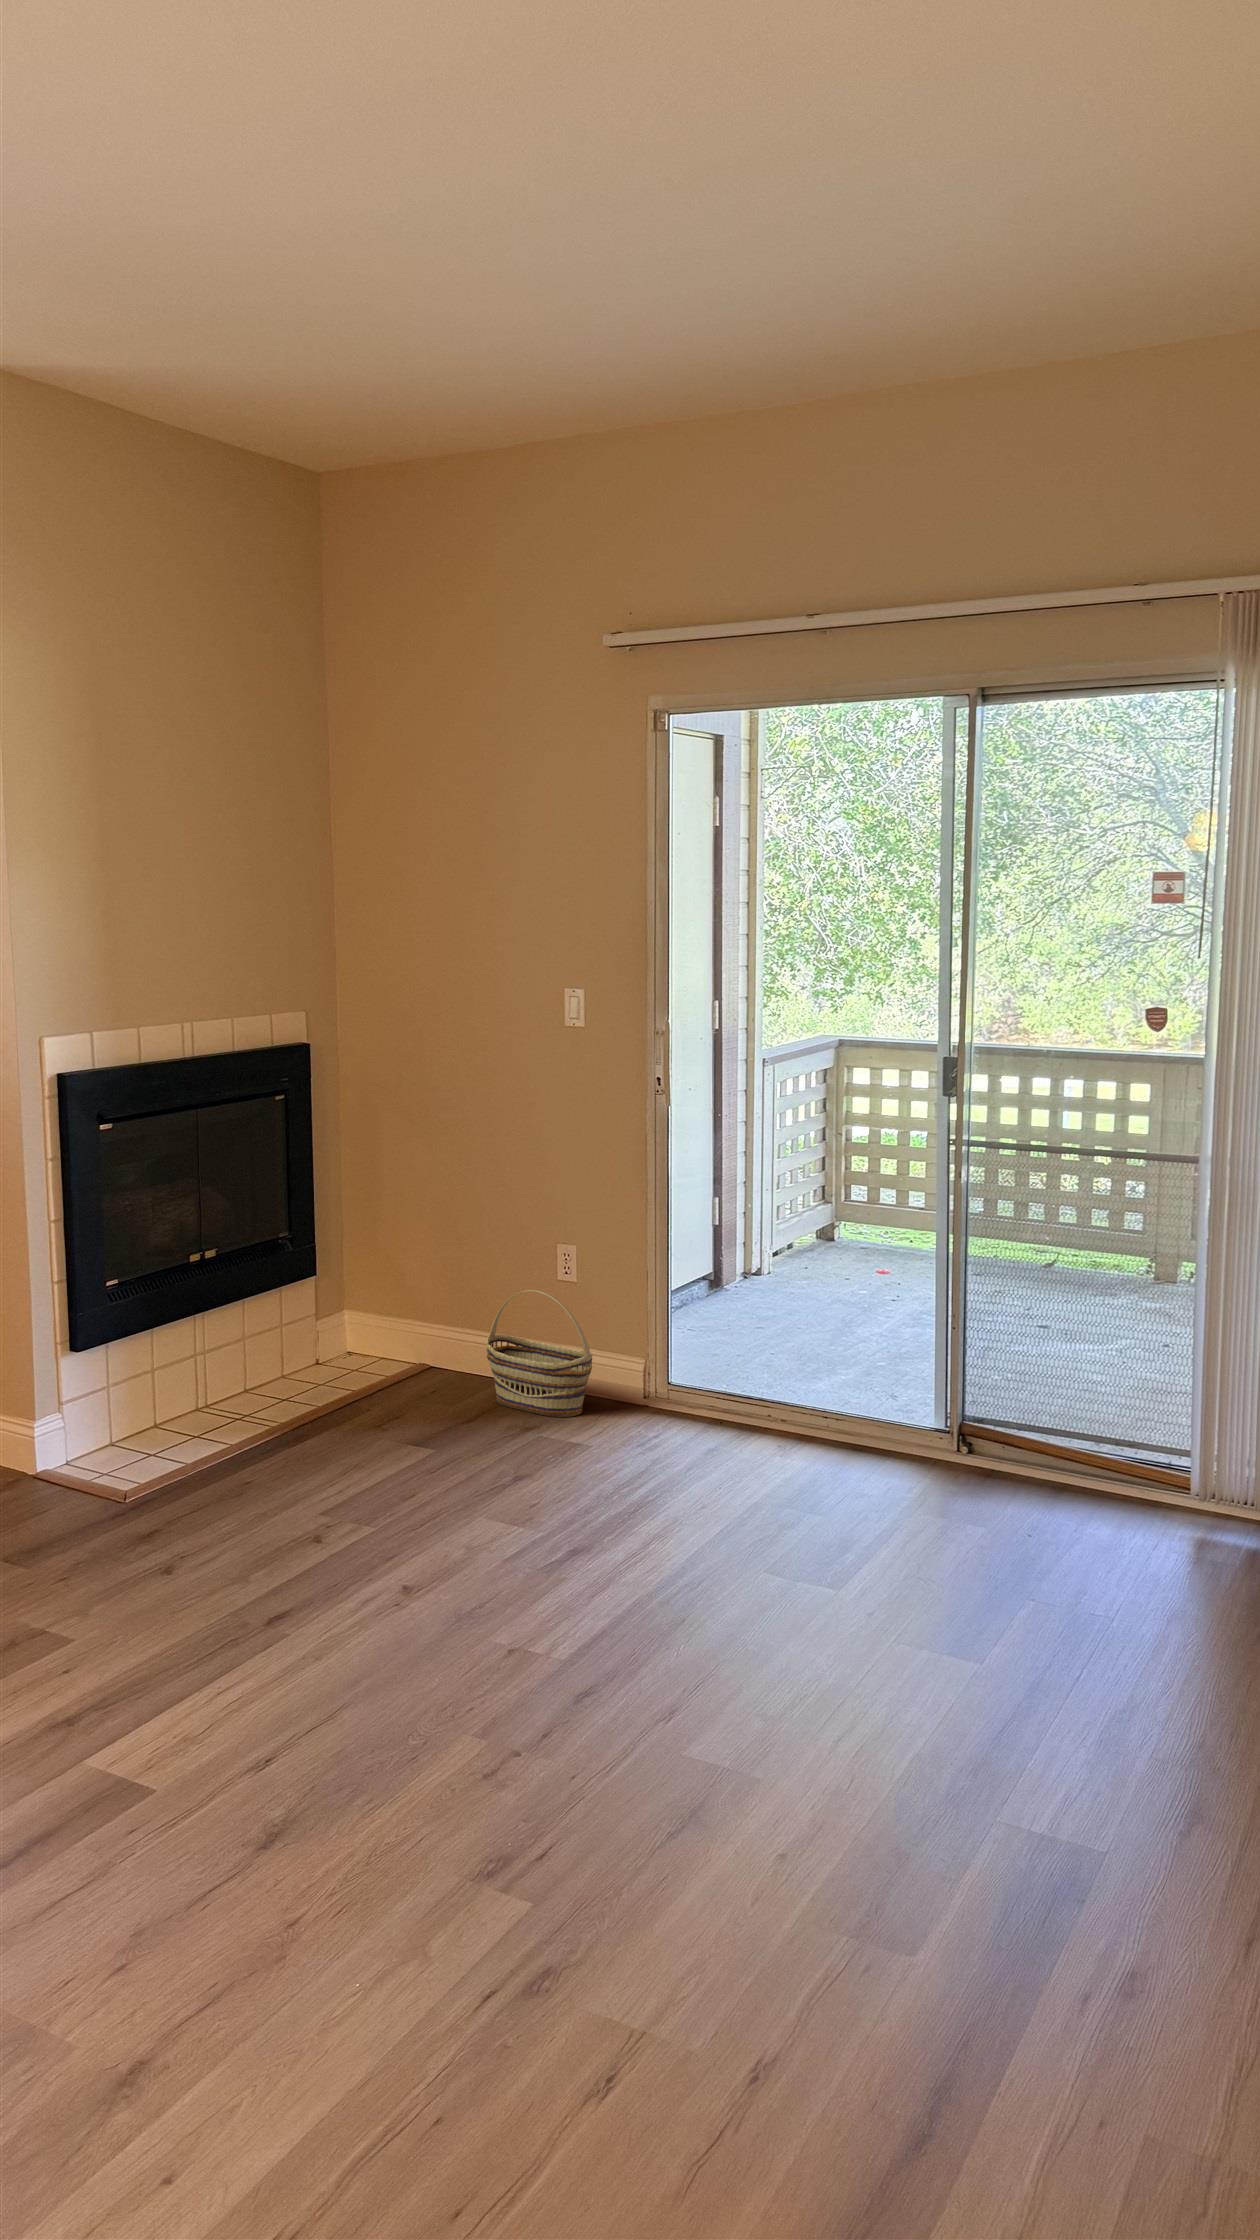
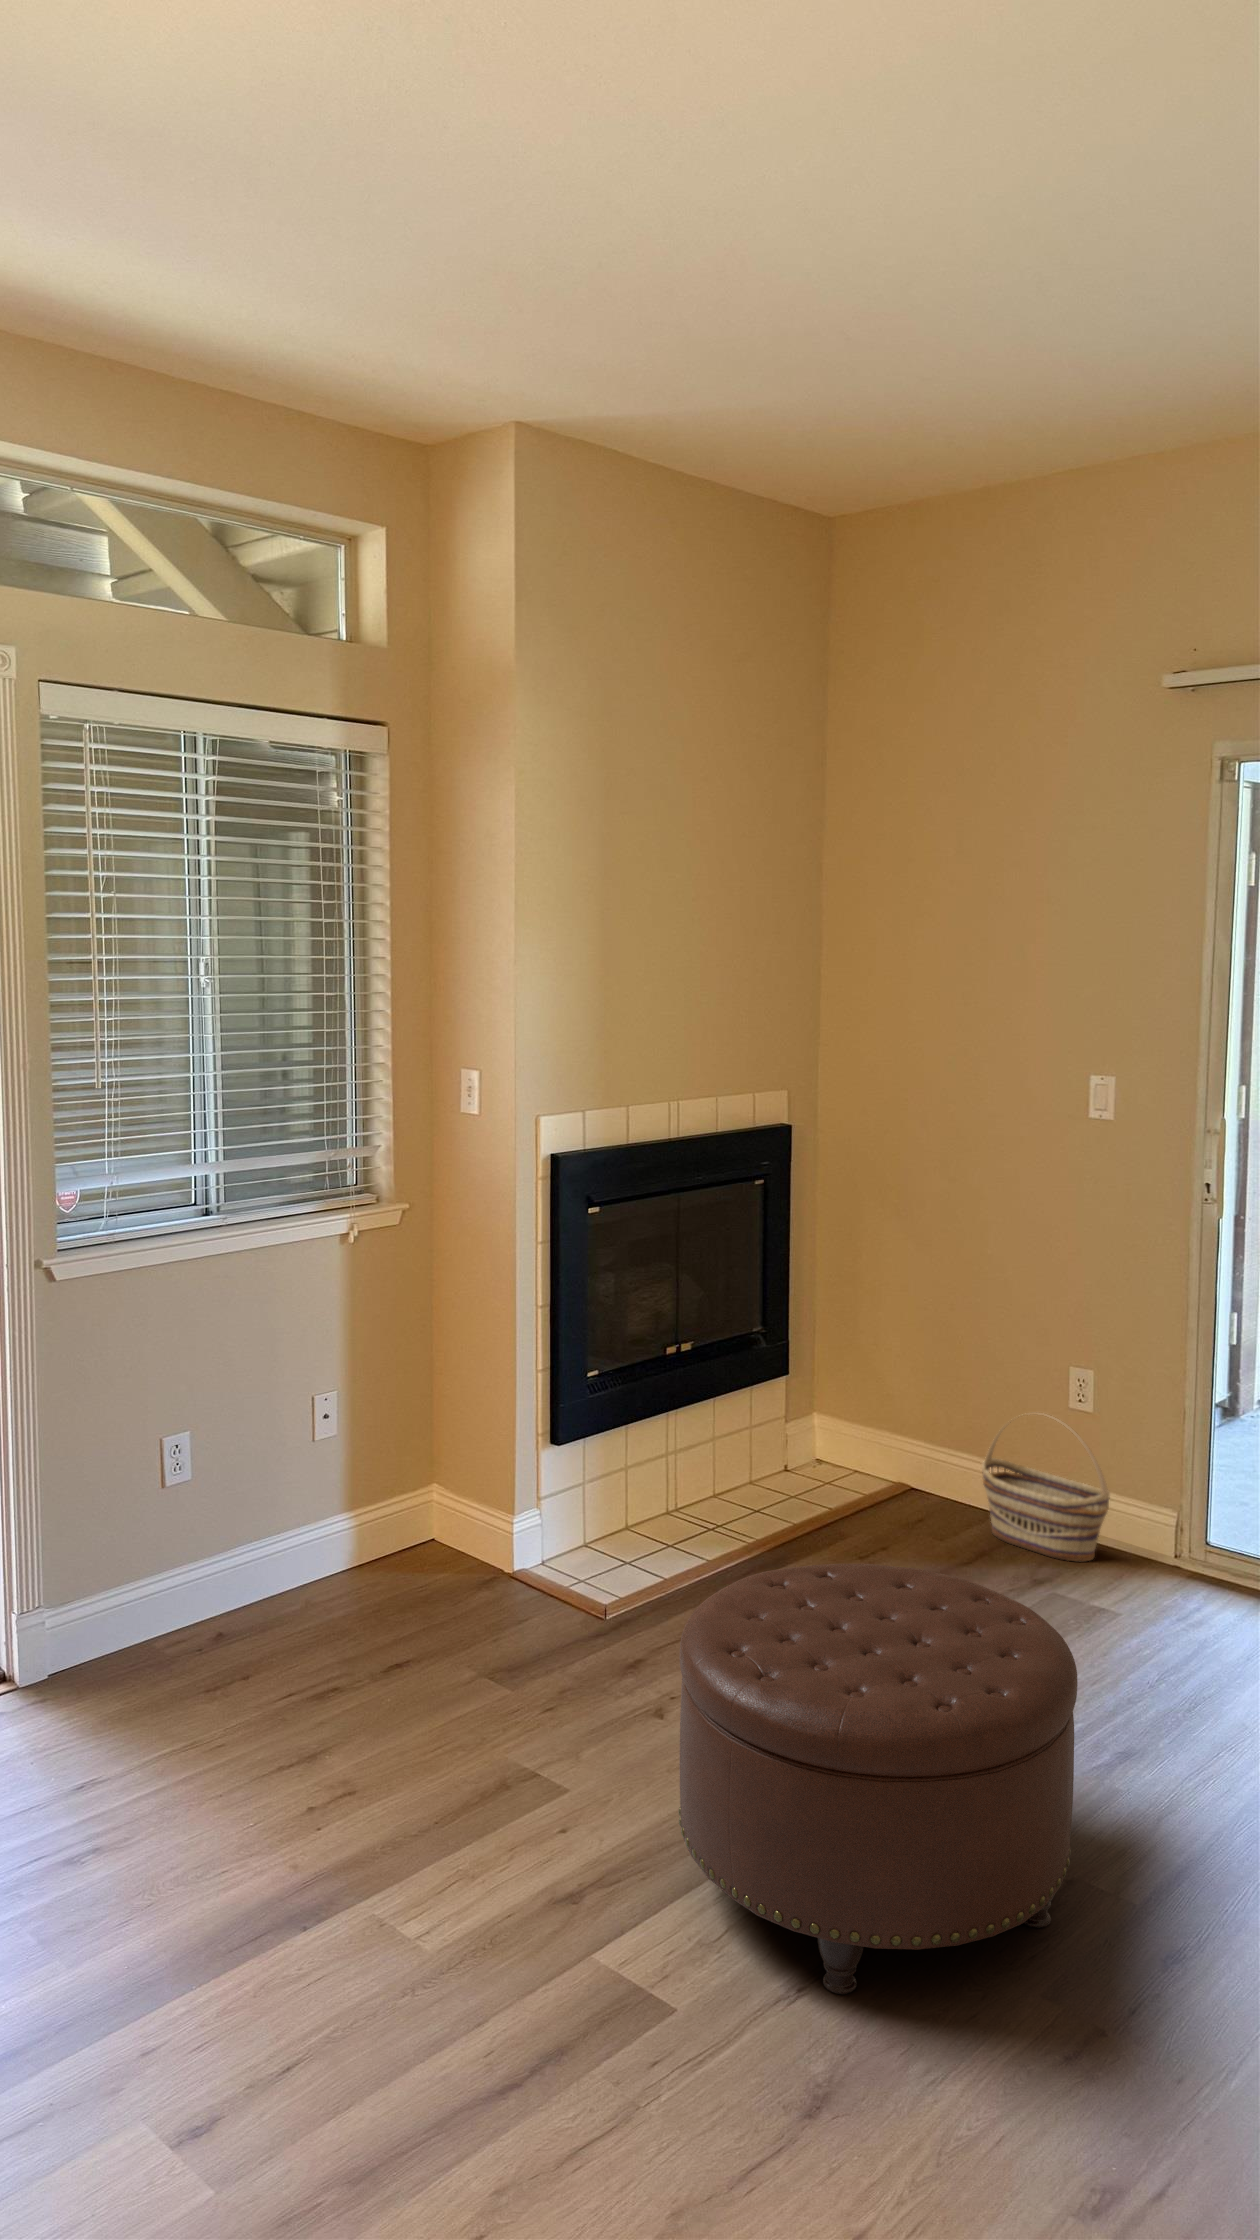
ottoman: none [153,1421,502,1778] -> present [679,1564,1078,1994]

